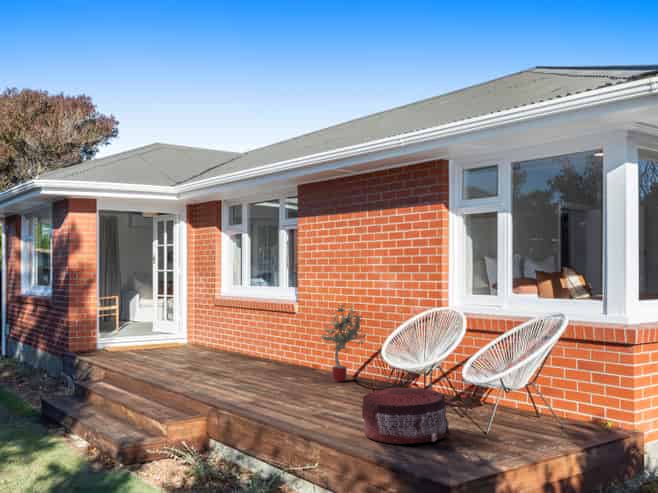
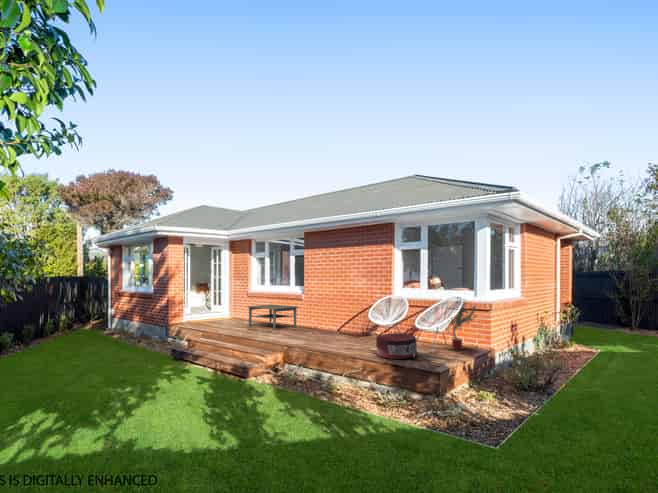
potted tree: present [321,305,365,382] -> present [448,299,476,350]
coffee table: none [198,321,287,369] -> present [248,305,298,330]

